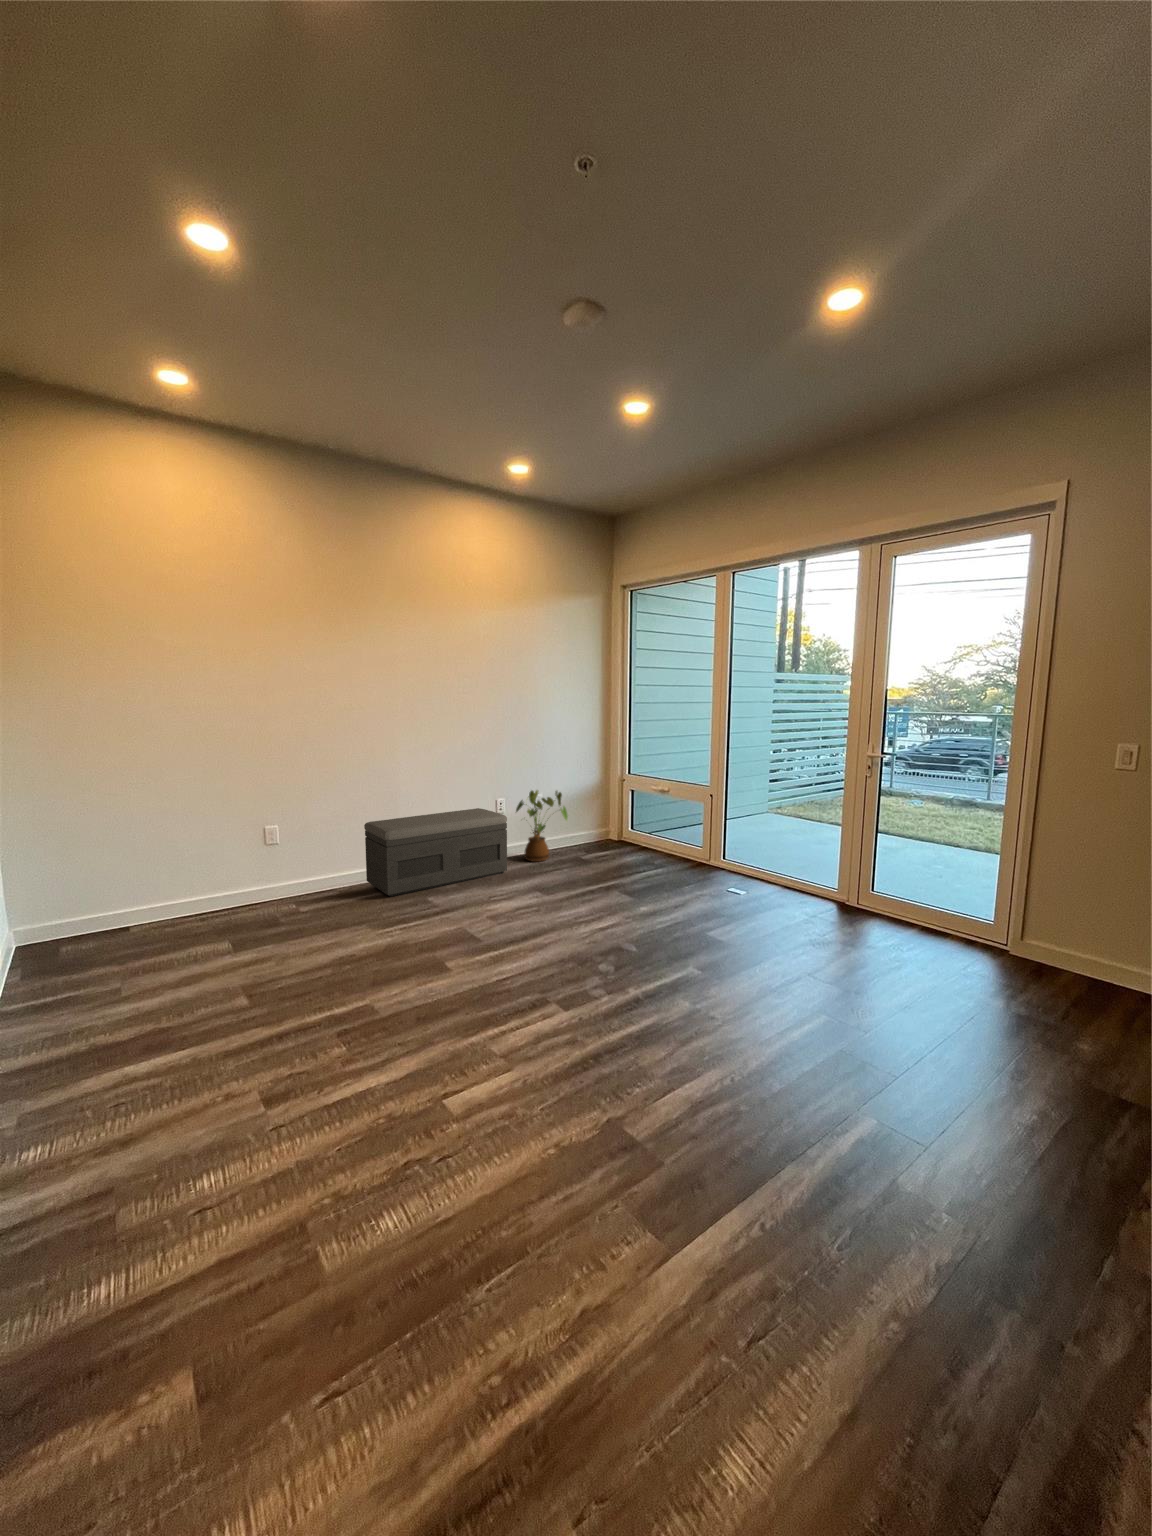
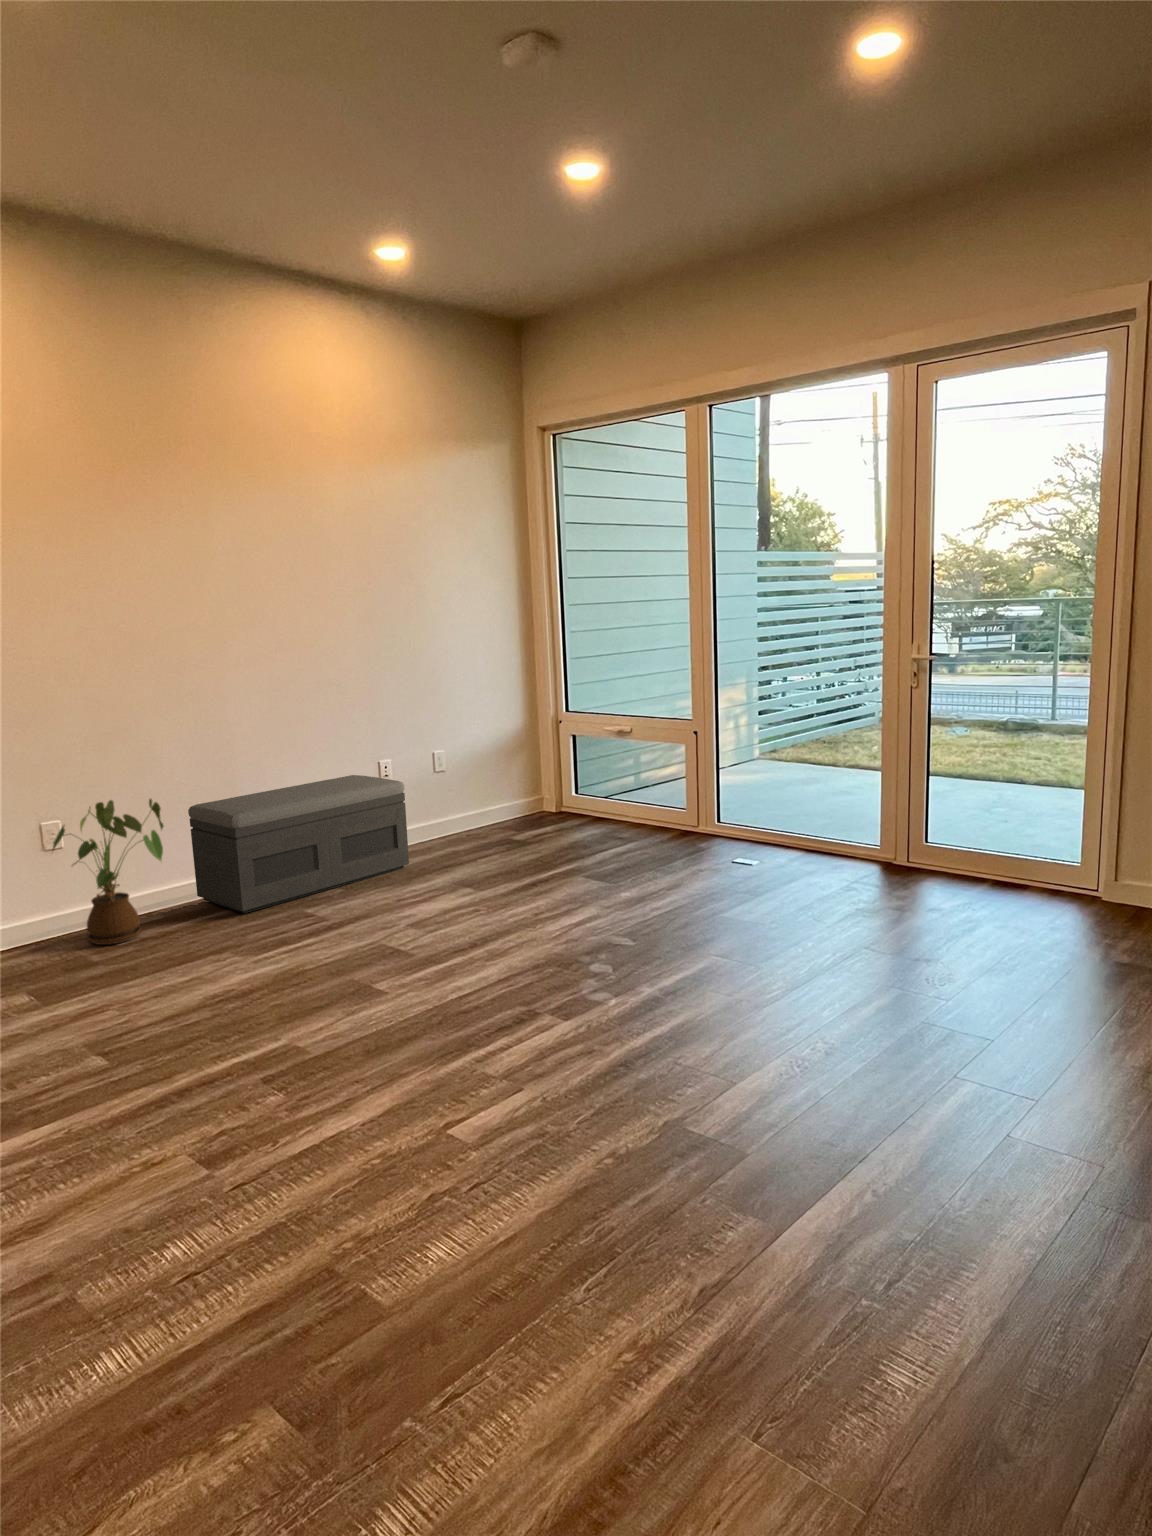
house plant: present [516,790,568,862] -> present [53,799,164,945]

